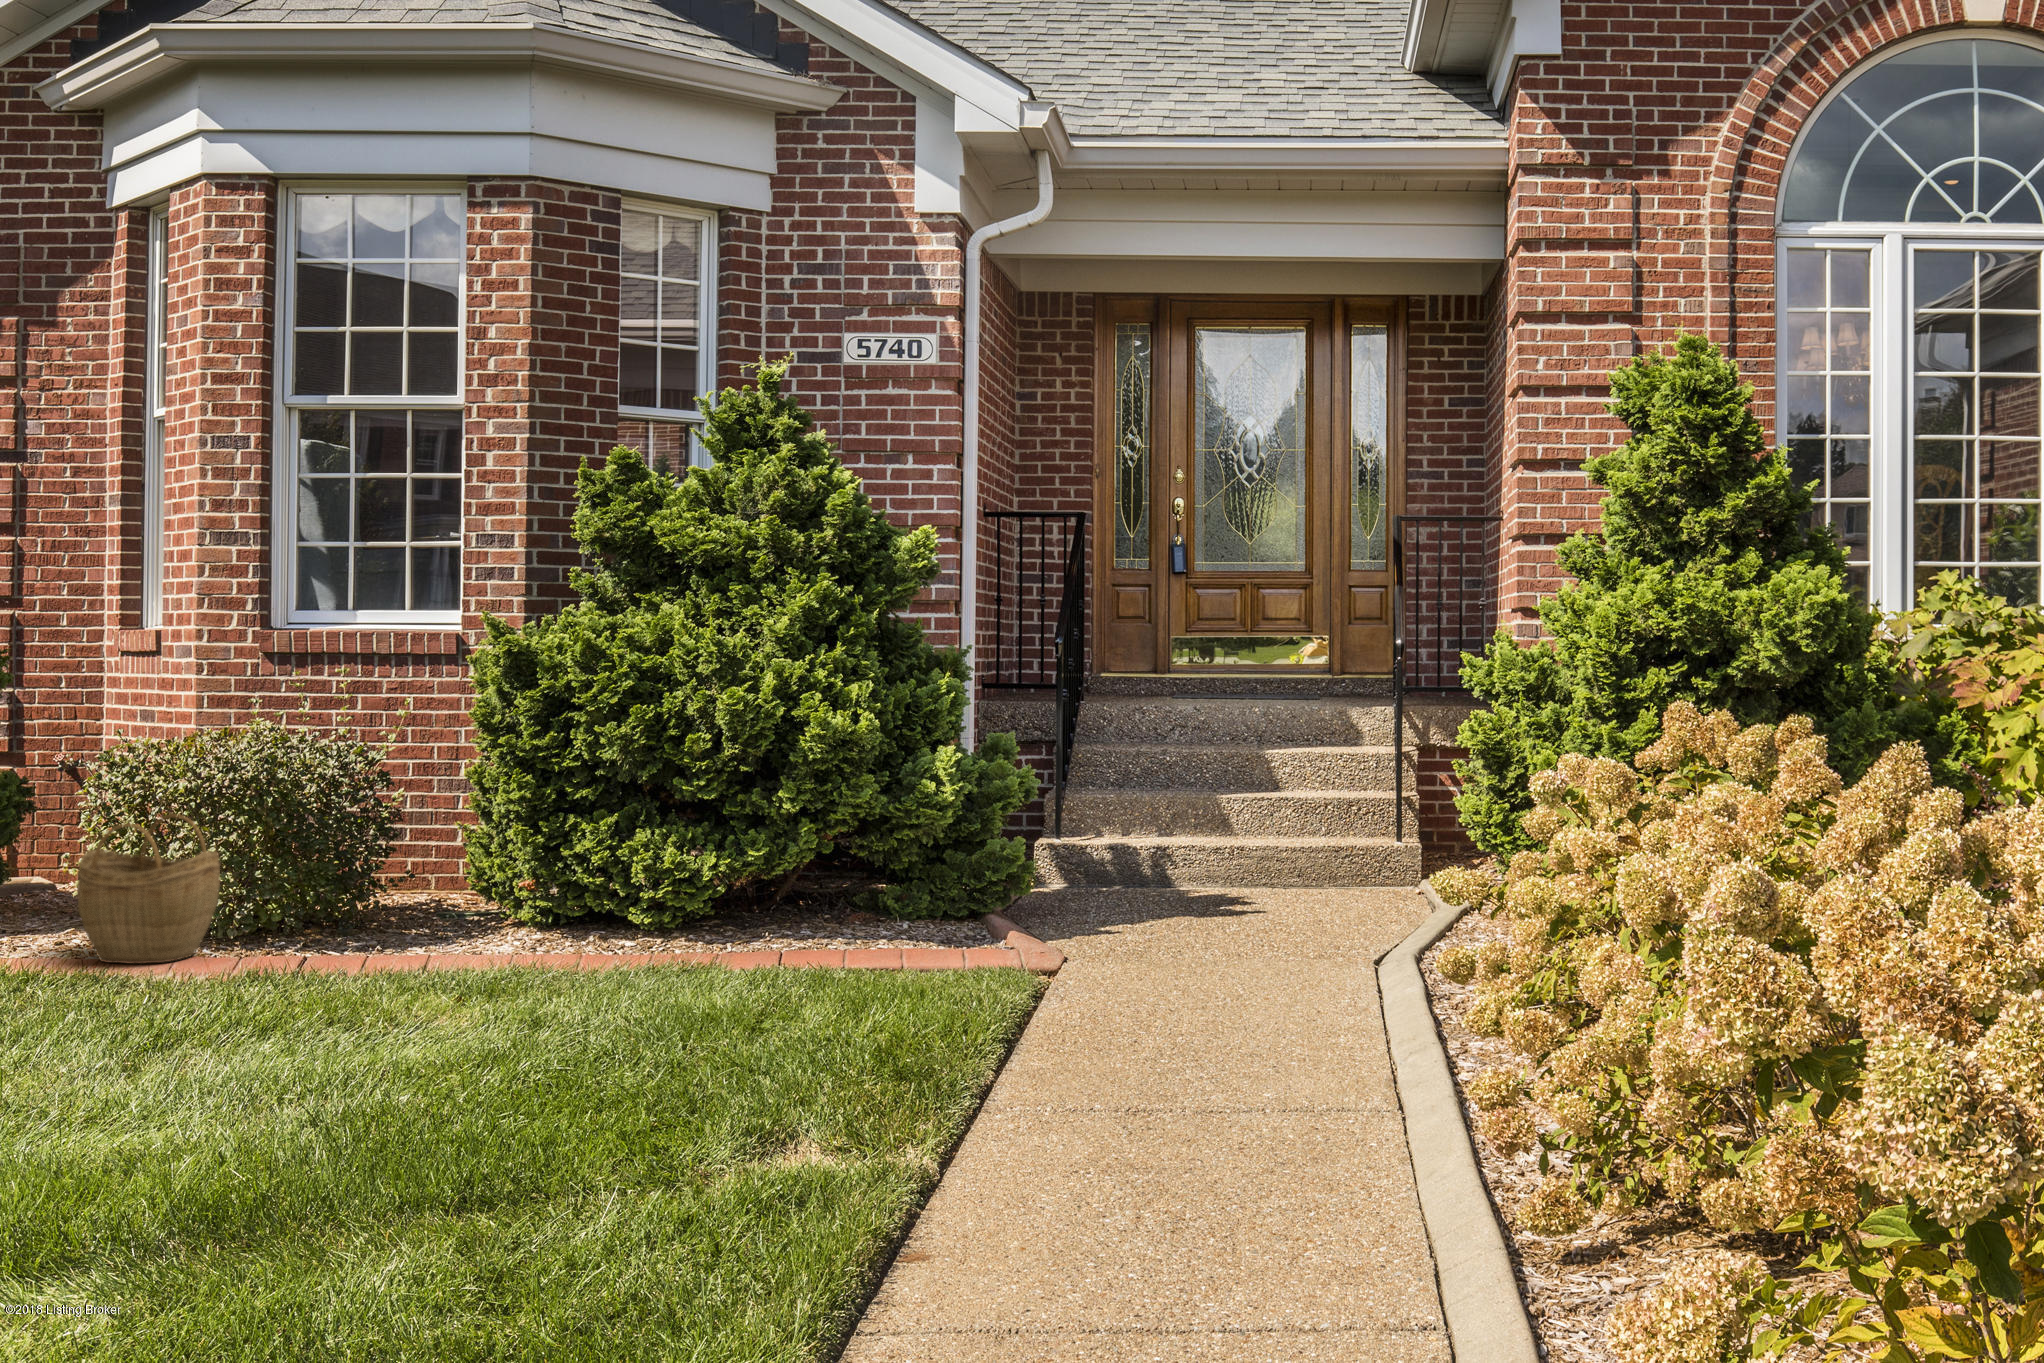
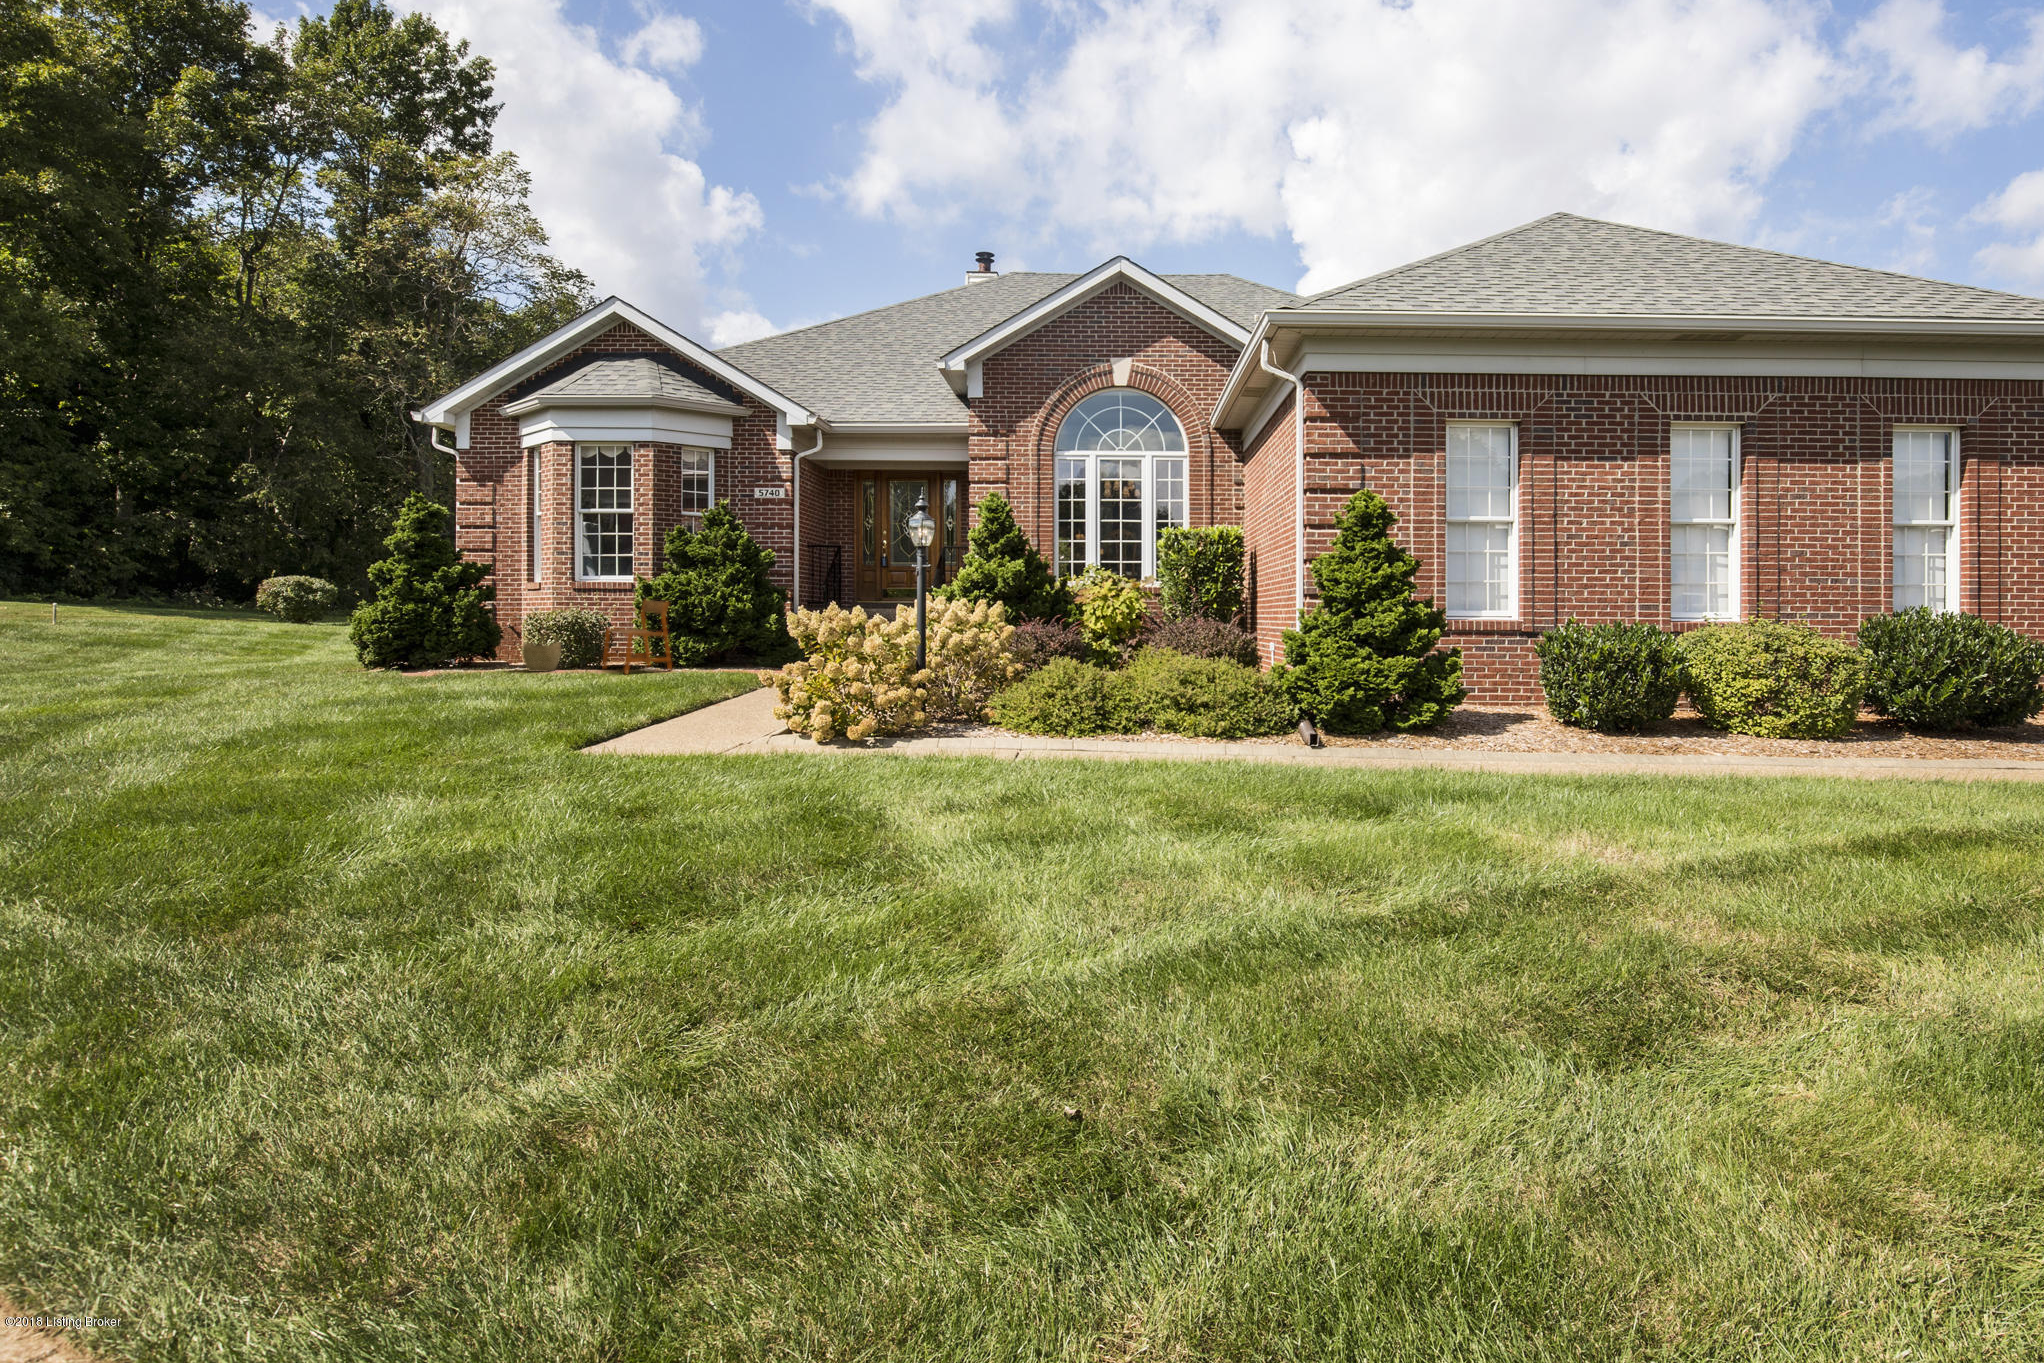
bench: none [363,693,619,985] -> present [602,600,672,674]

